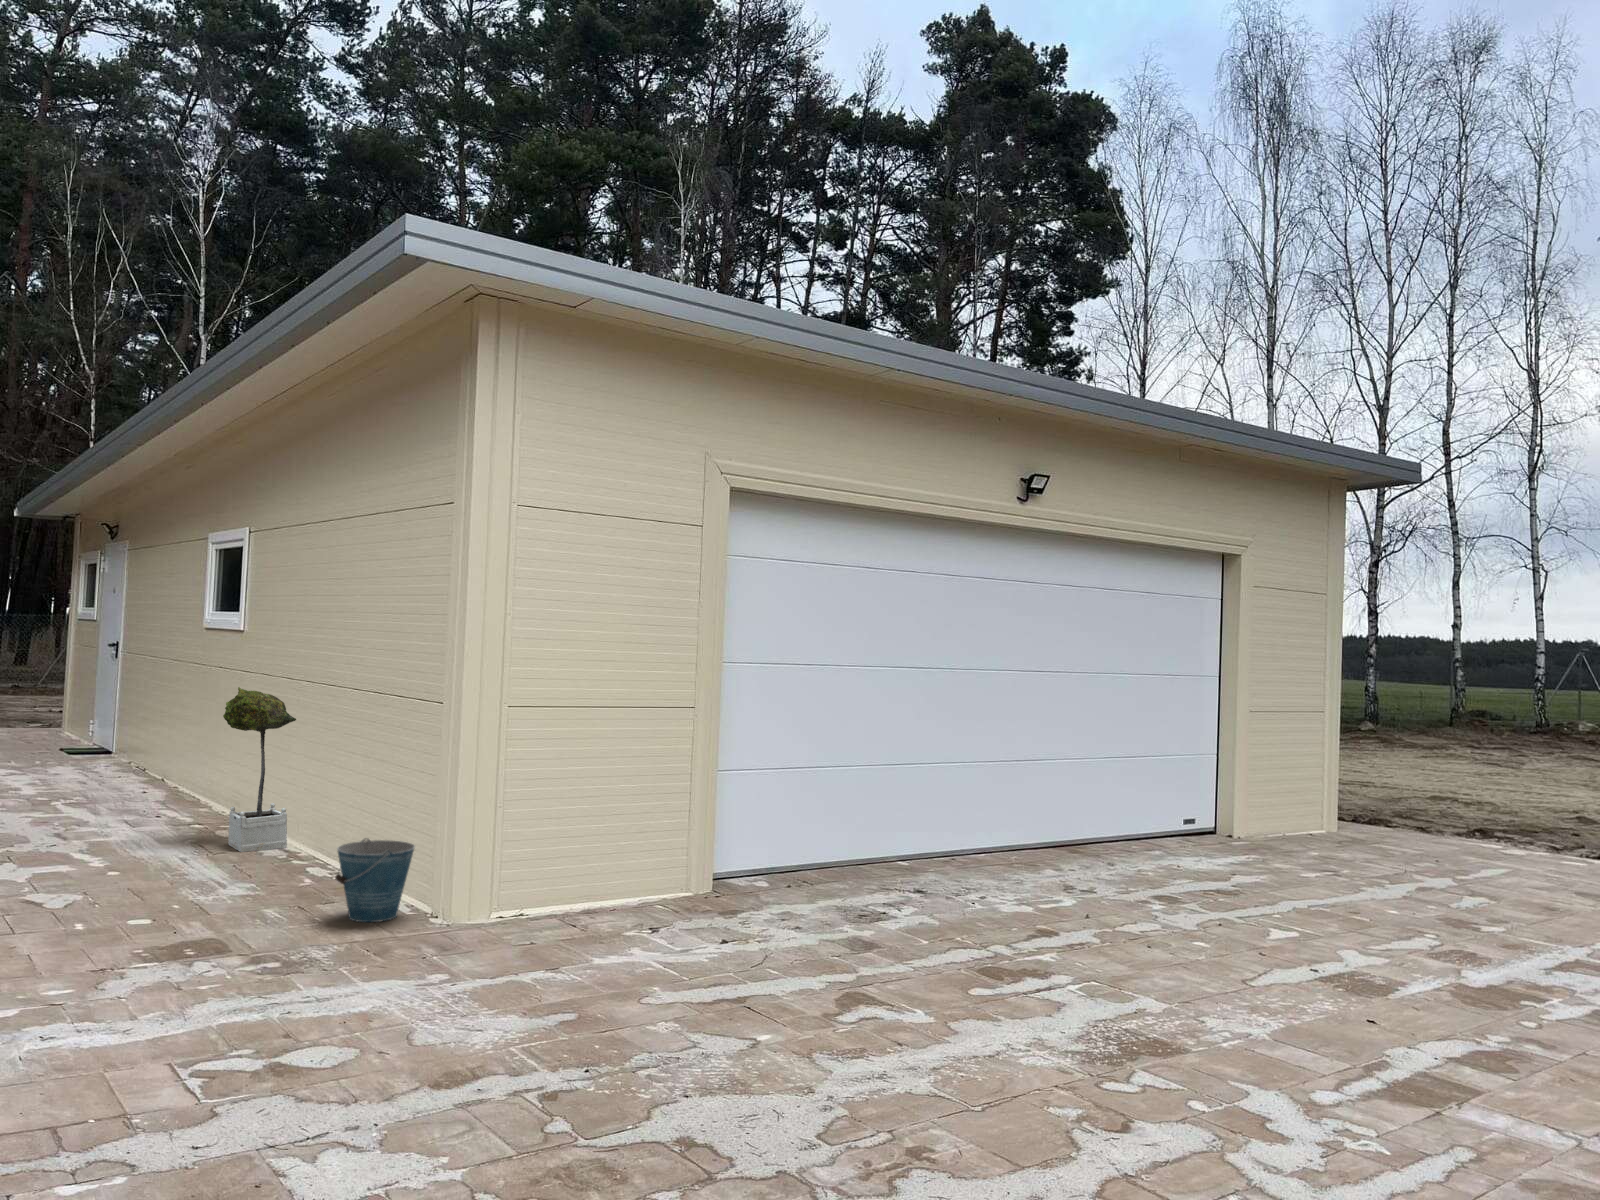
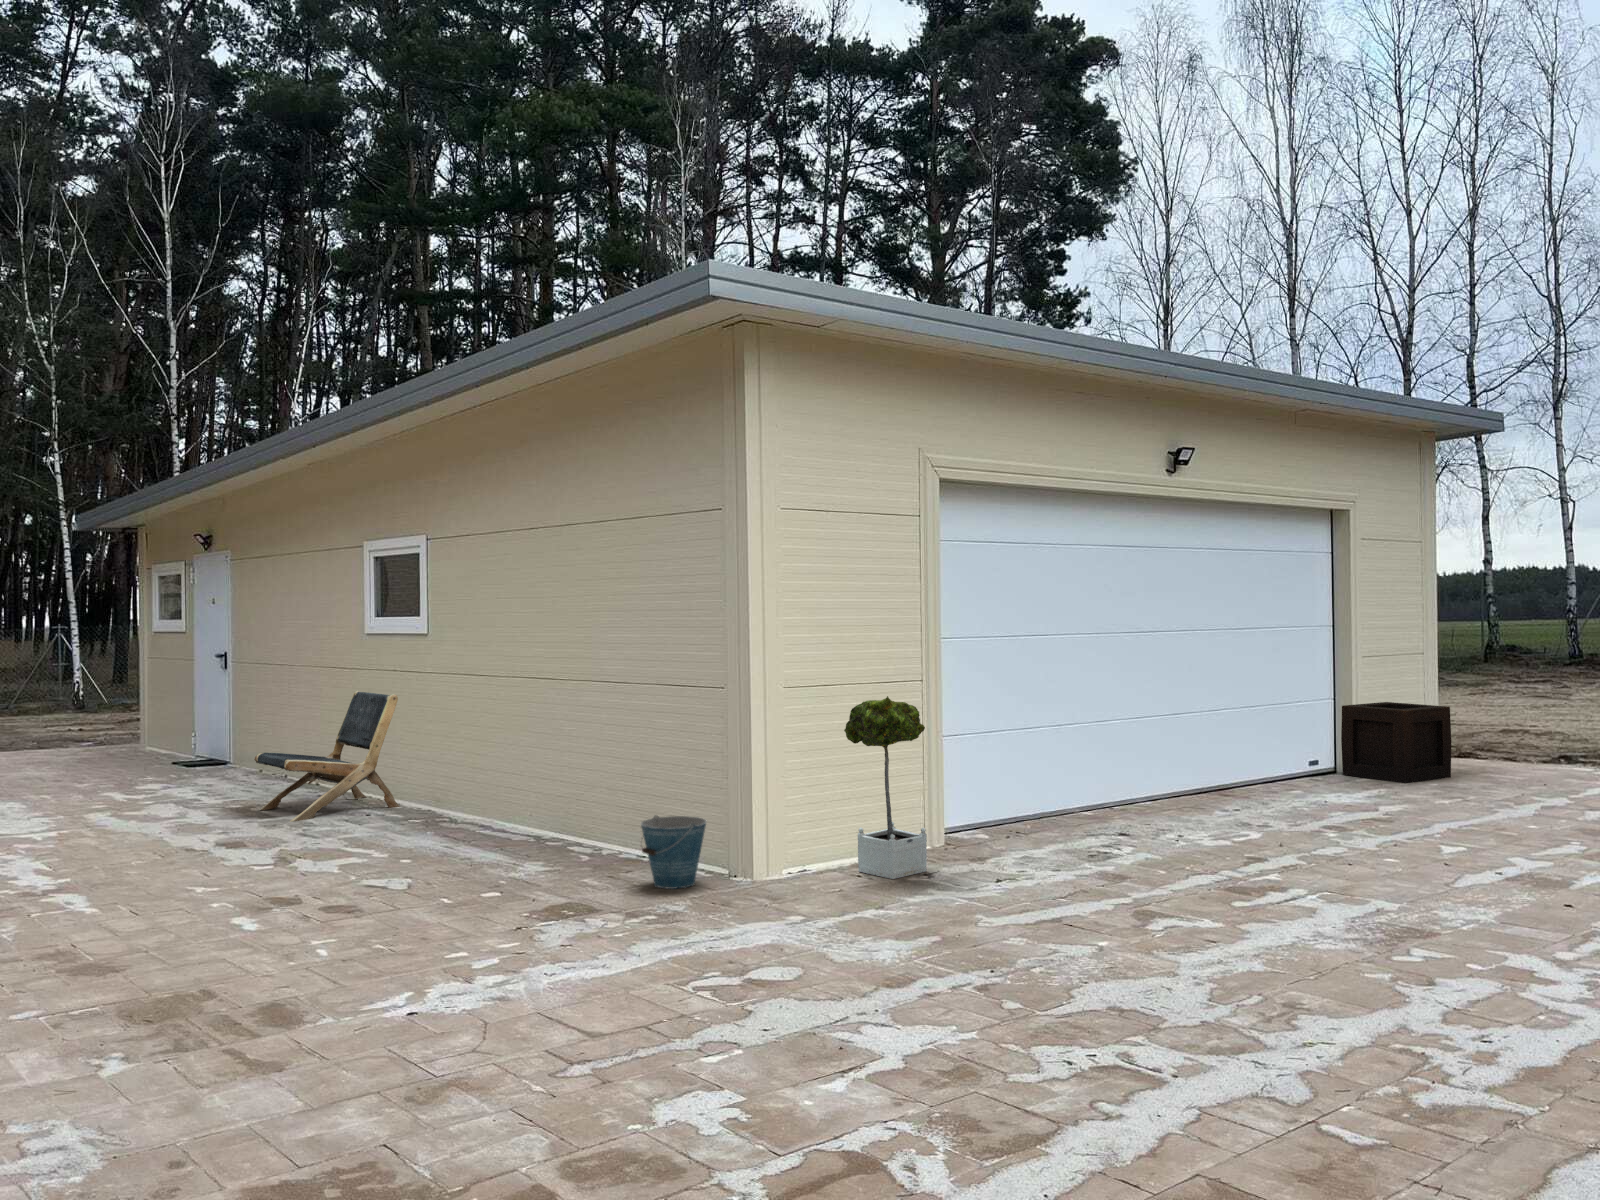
lounge chair: none [75,687,225,818] -> present [254,690,400,822]
potted tree: present [223,687,296,852] -> present [844,696,927,879]
wooden crate: none [1221,761,1337,850] -> present [1341,702,1451,783]

